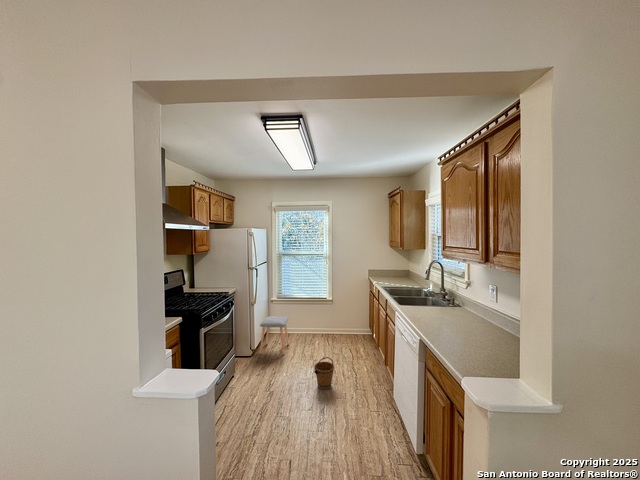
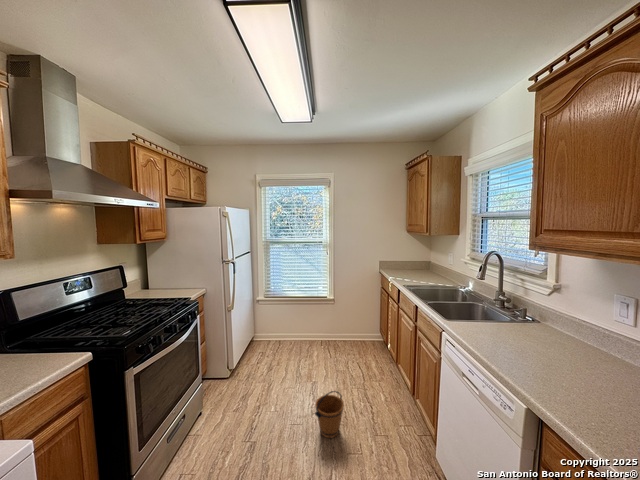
stool: present [260,316,289,355] -> none [240,323,279,375]

